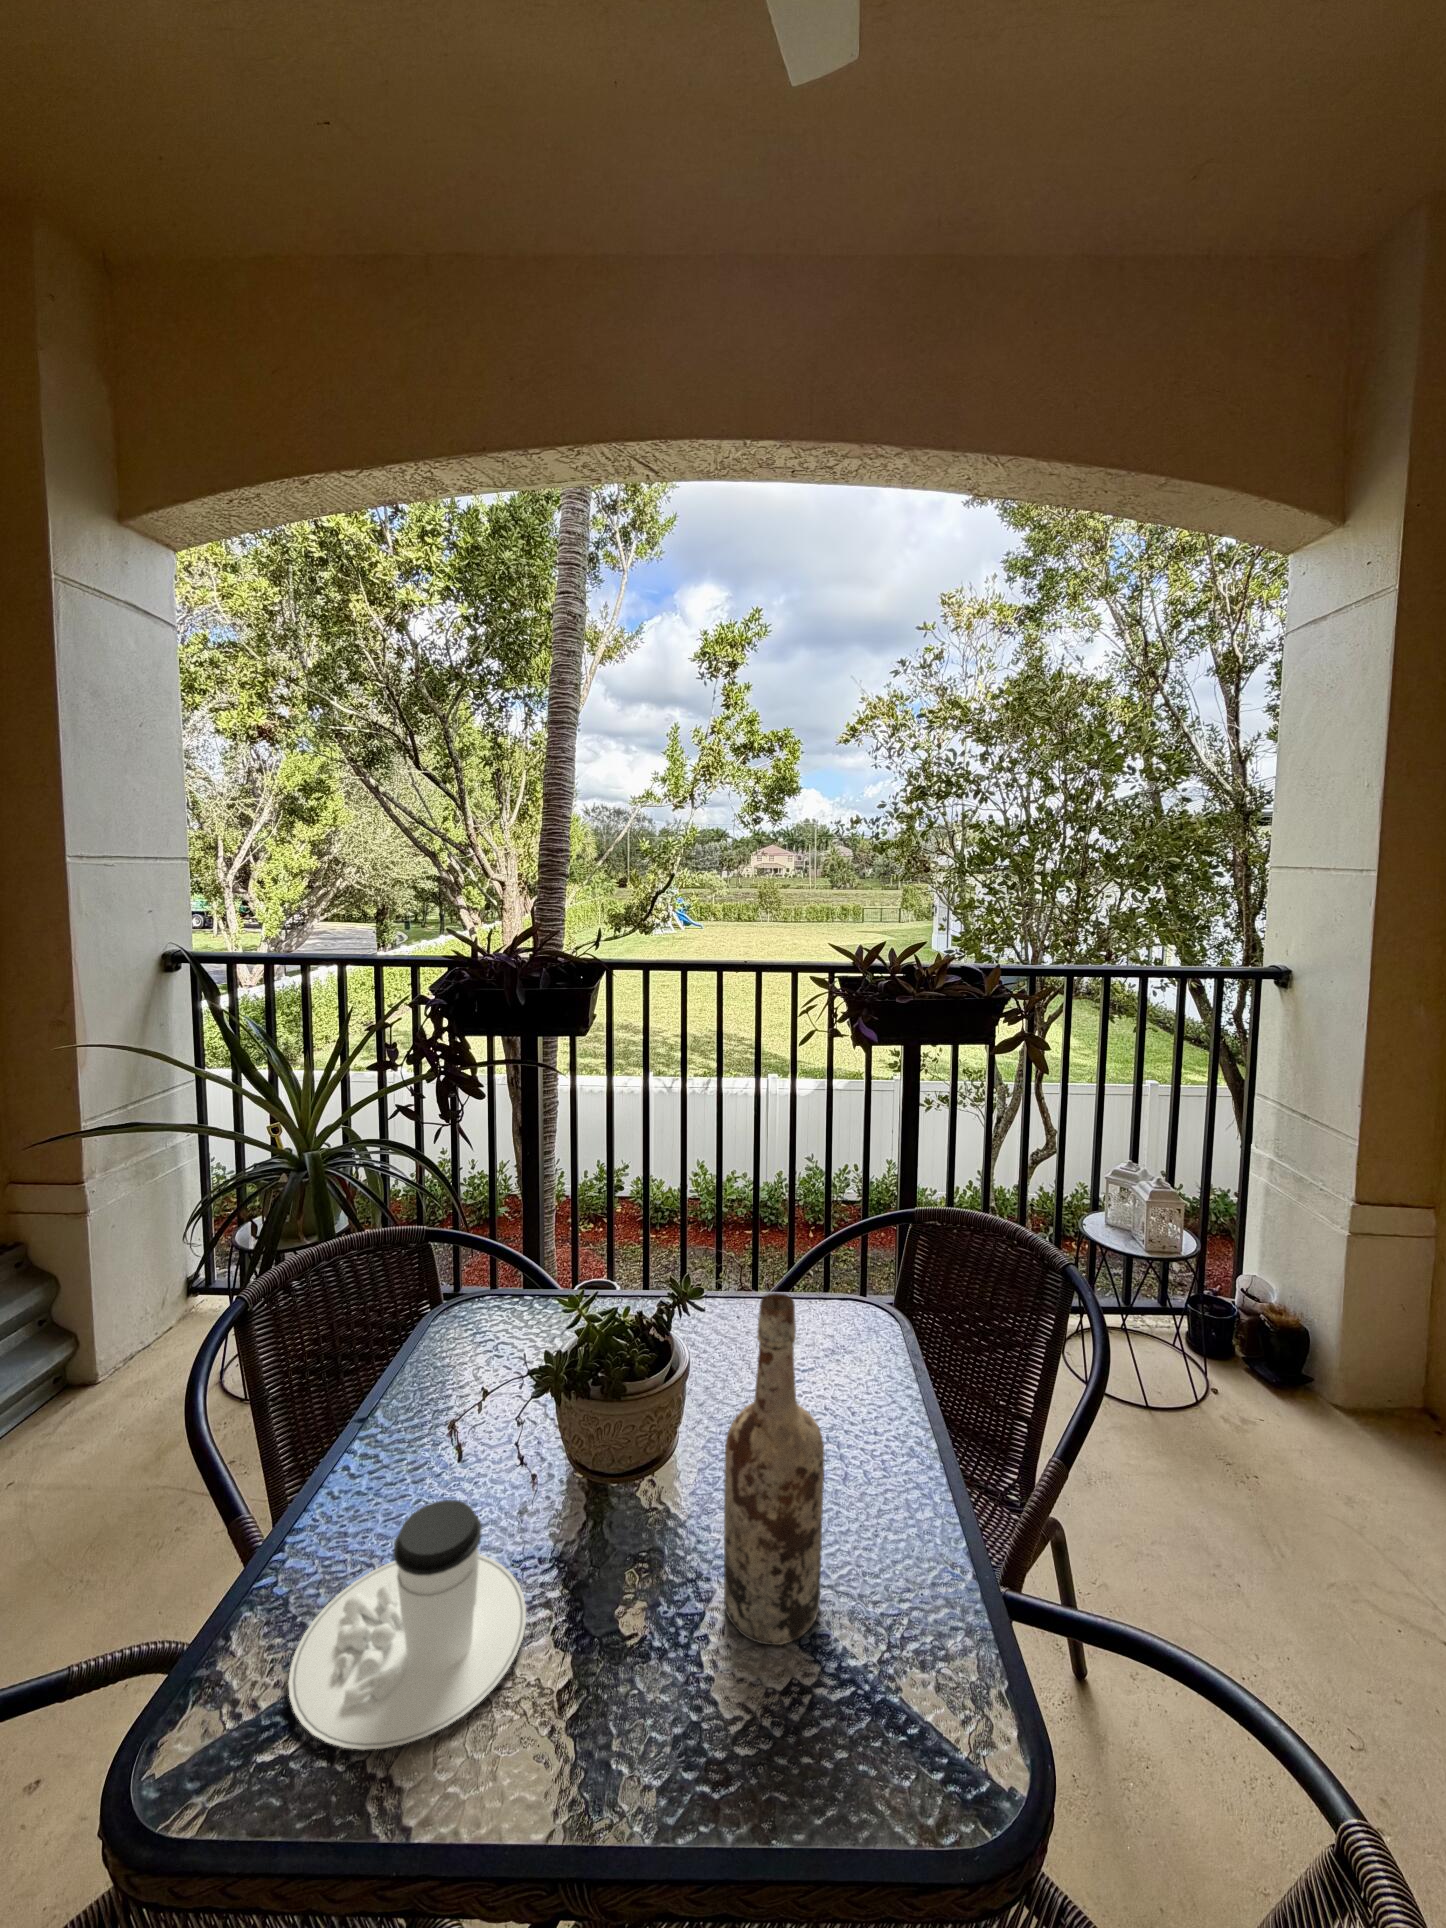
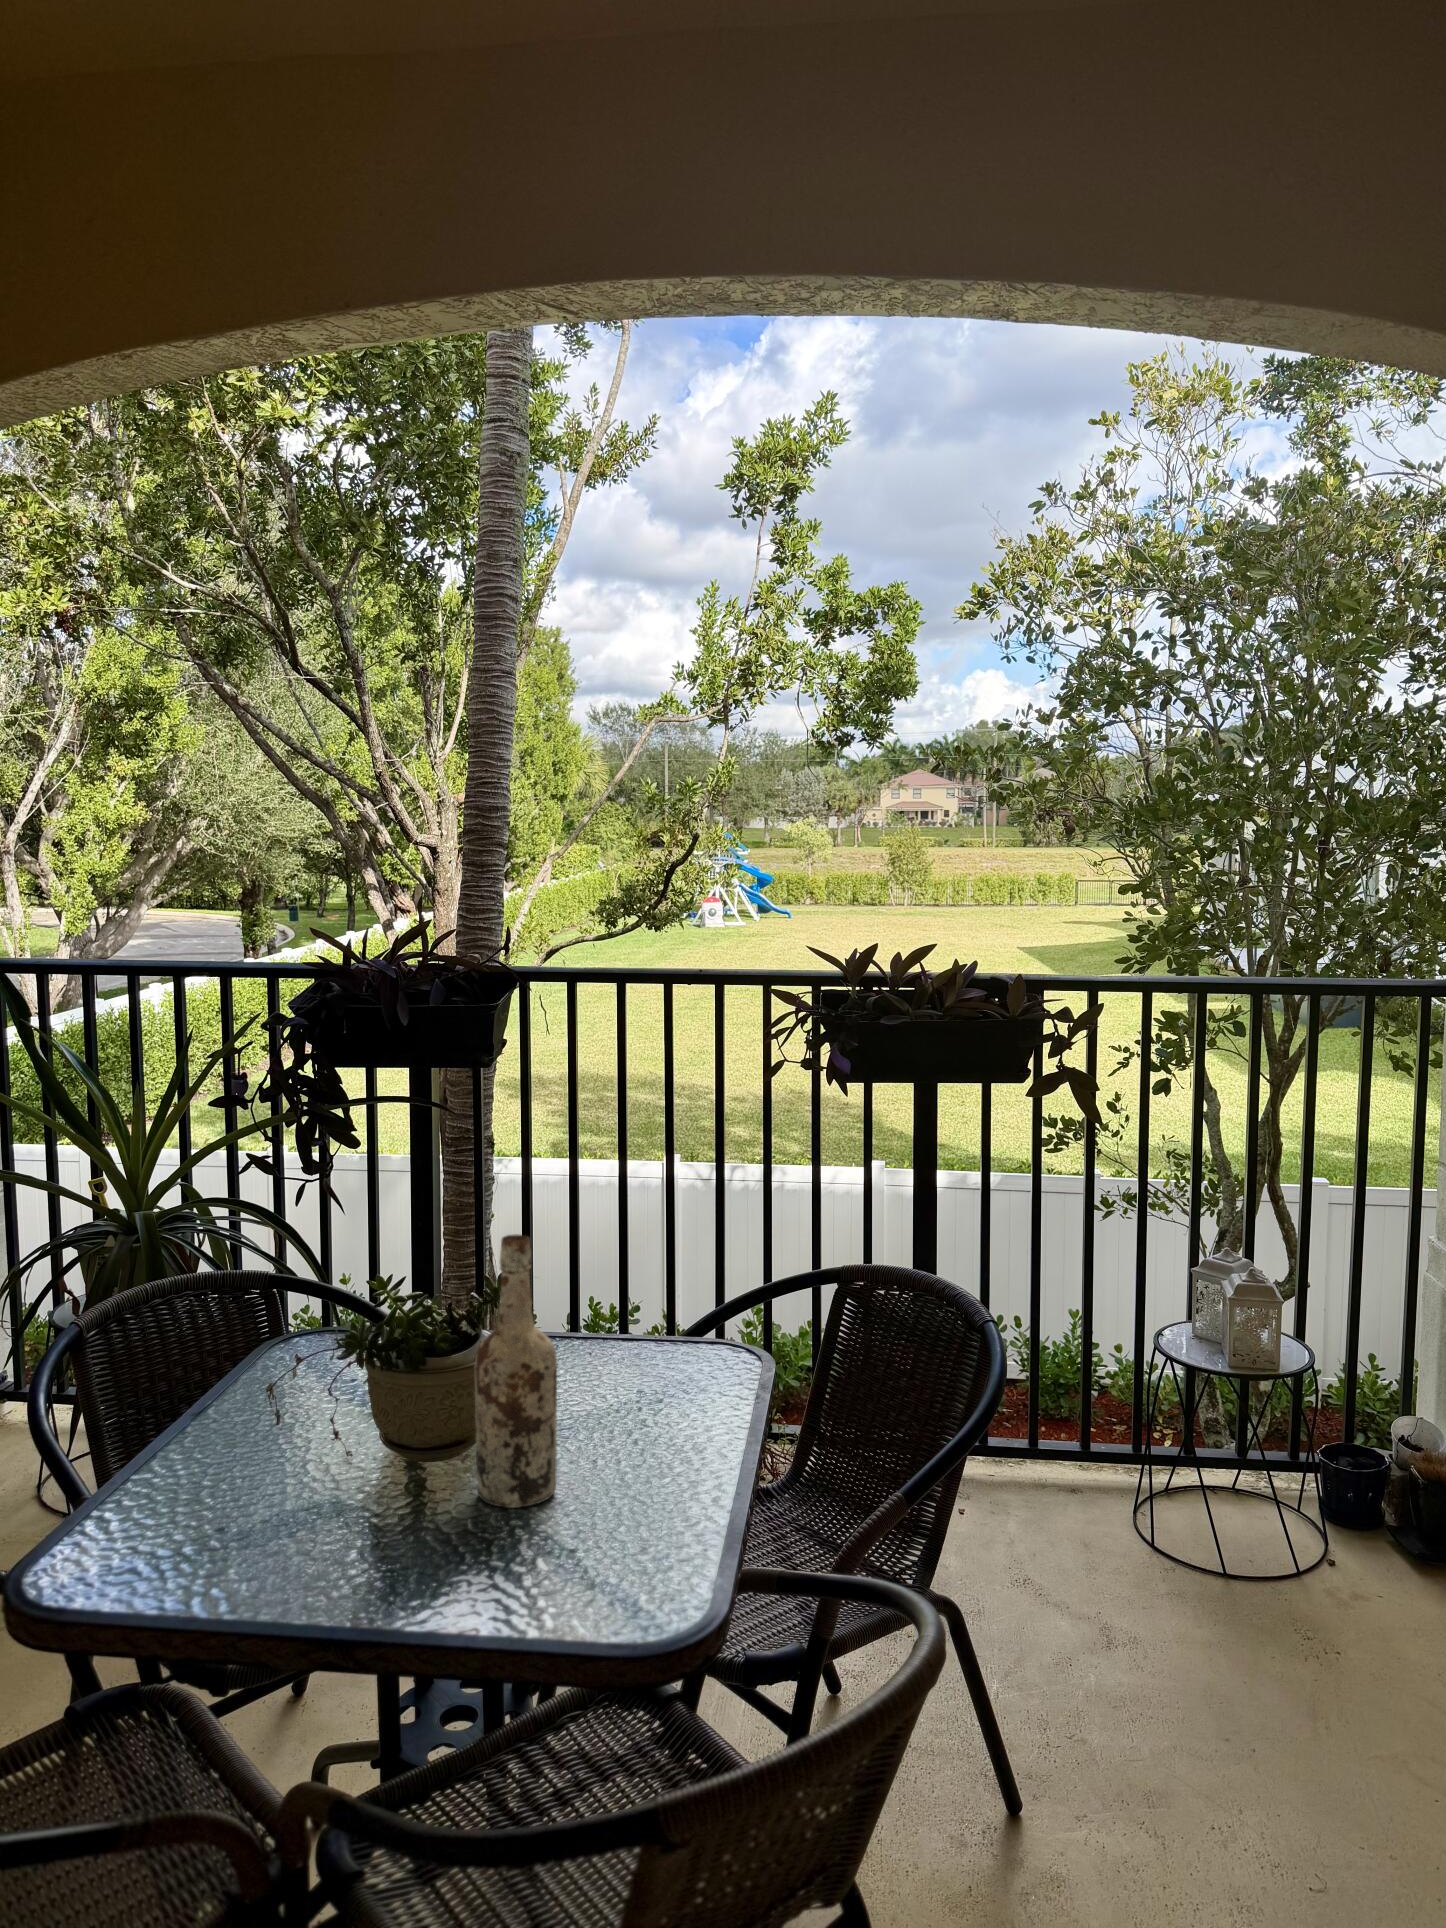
coffee cup: present [288,1500,526,1750] -> none [144,1387,322,1523]

